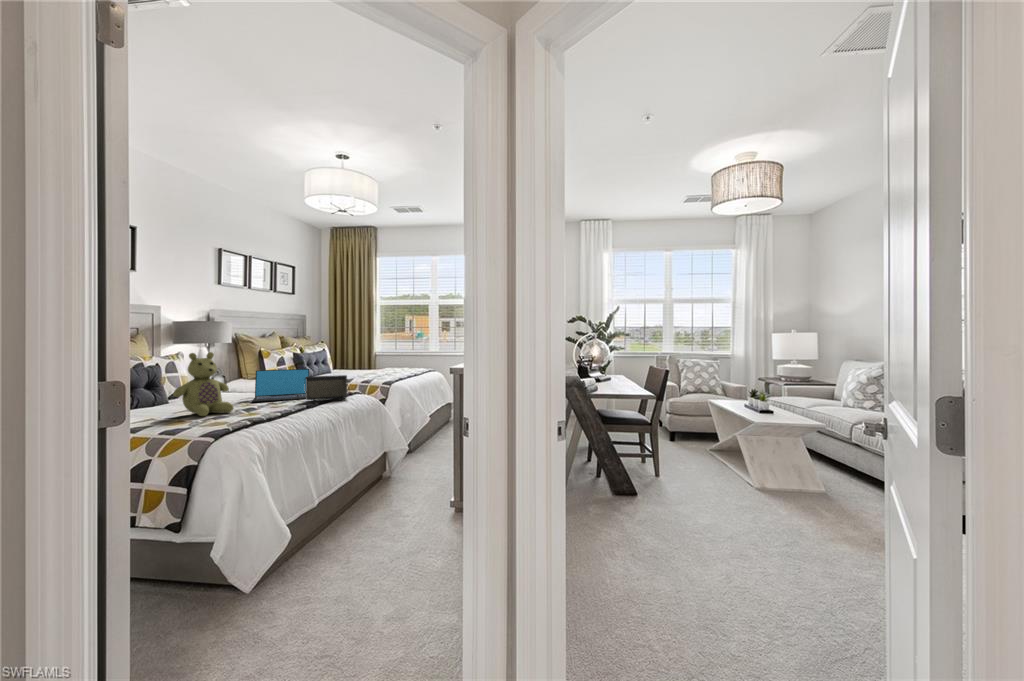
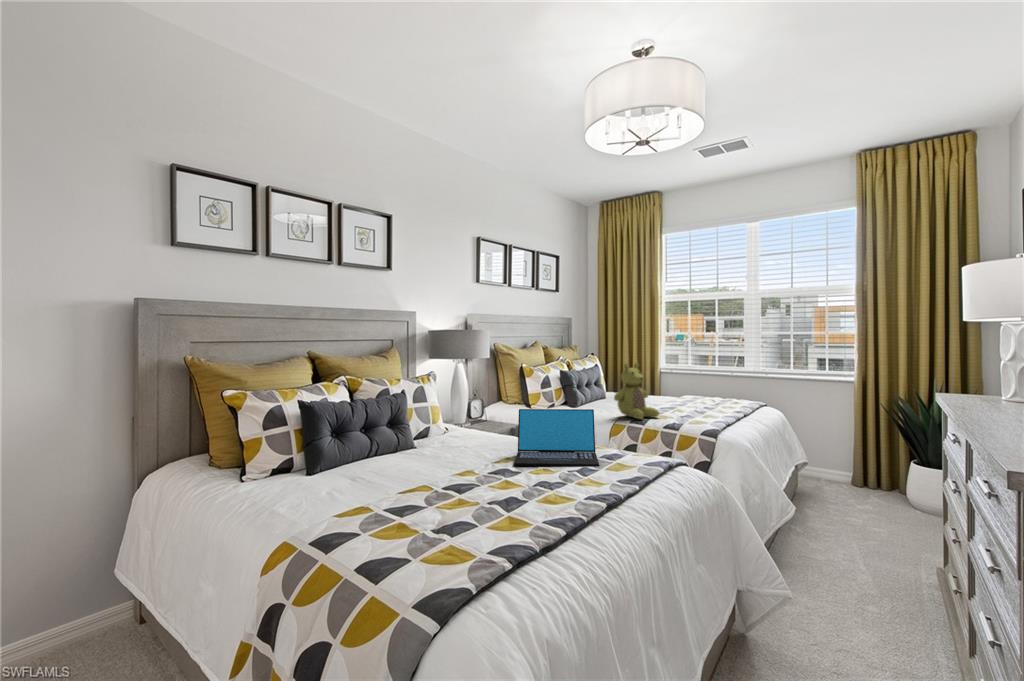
stuffed bear: present [173,352,234,416] -> present [614,363,659,419]
handbag: present [305,375,348,401] -> none [594,431,672,481]

